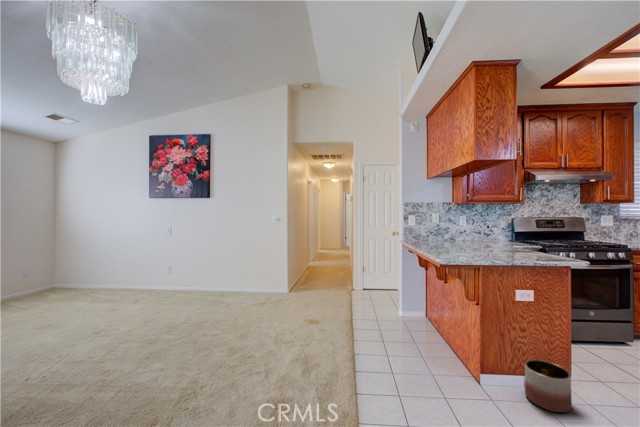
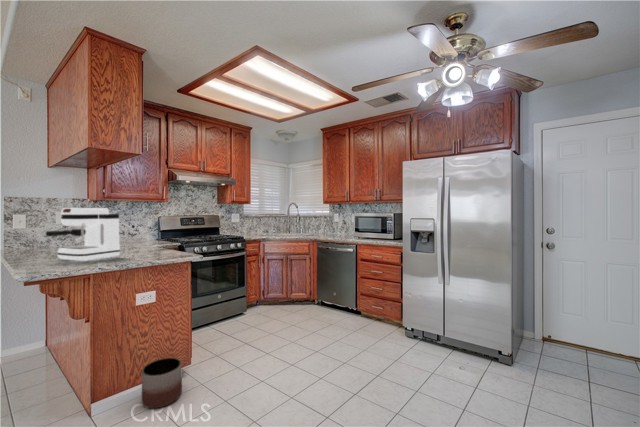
coffee maker: none [442,210,495,254] -> present [46,208,120,261]

